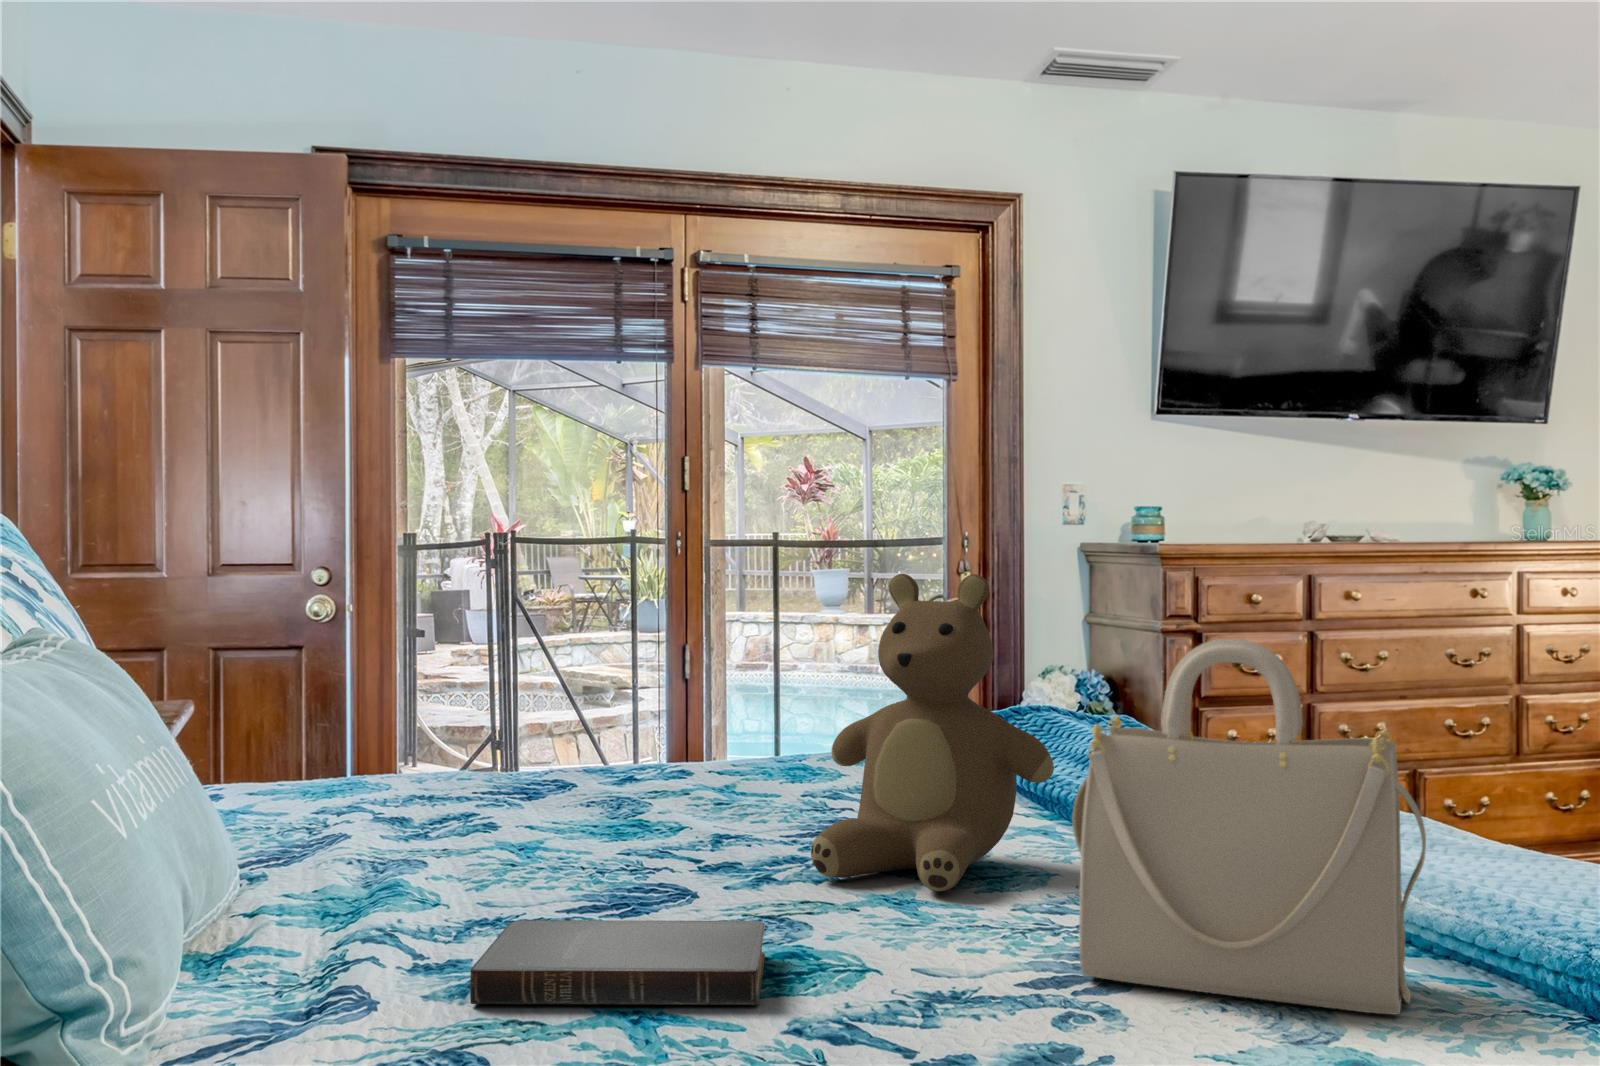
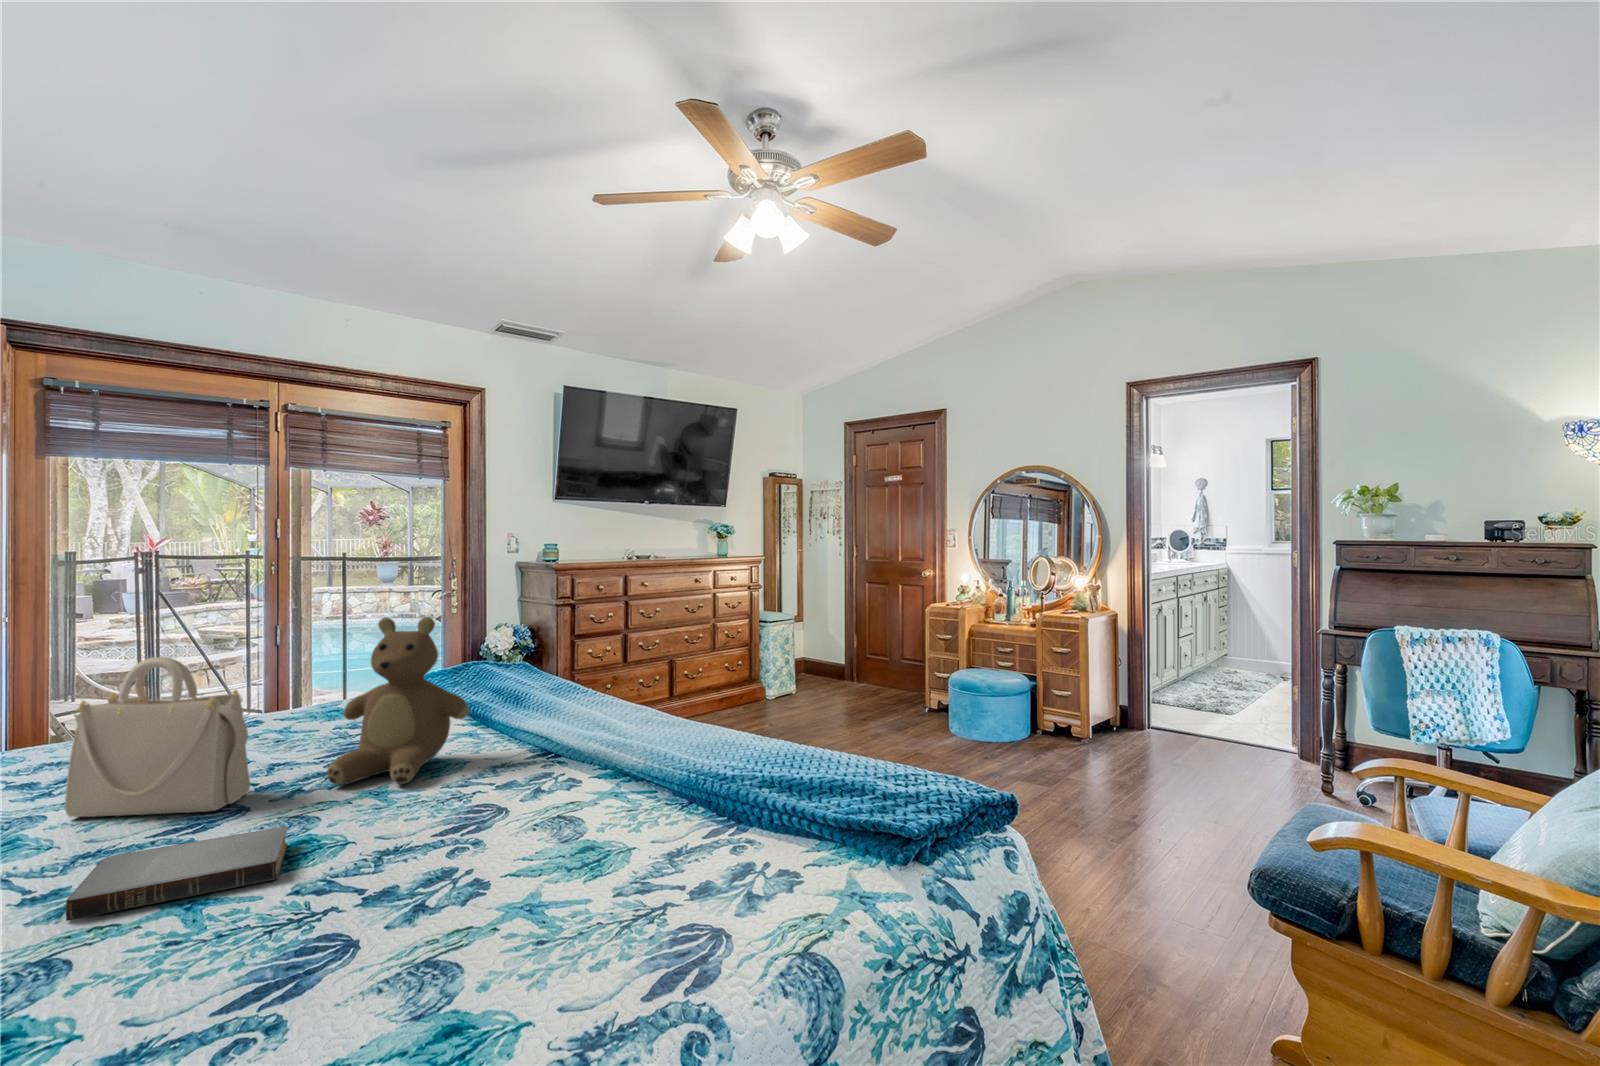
handbag: present [1072,639,1426,1015] -> present [65,657,250,817]

